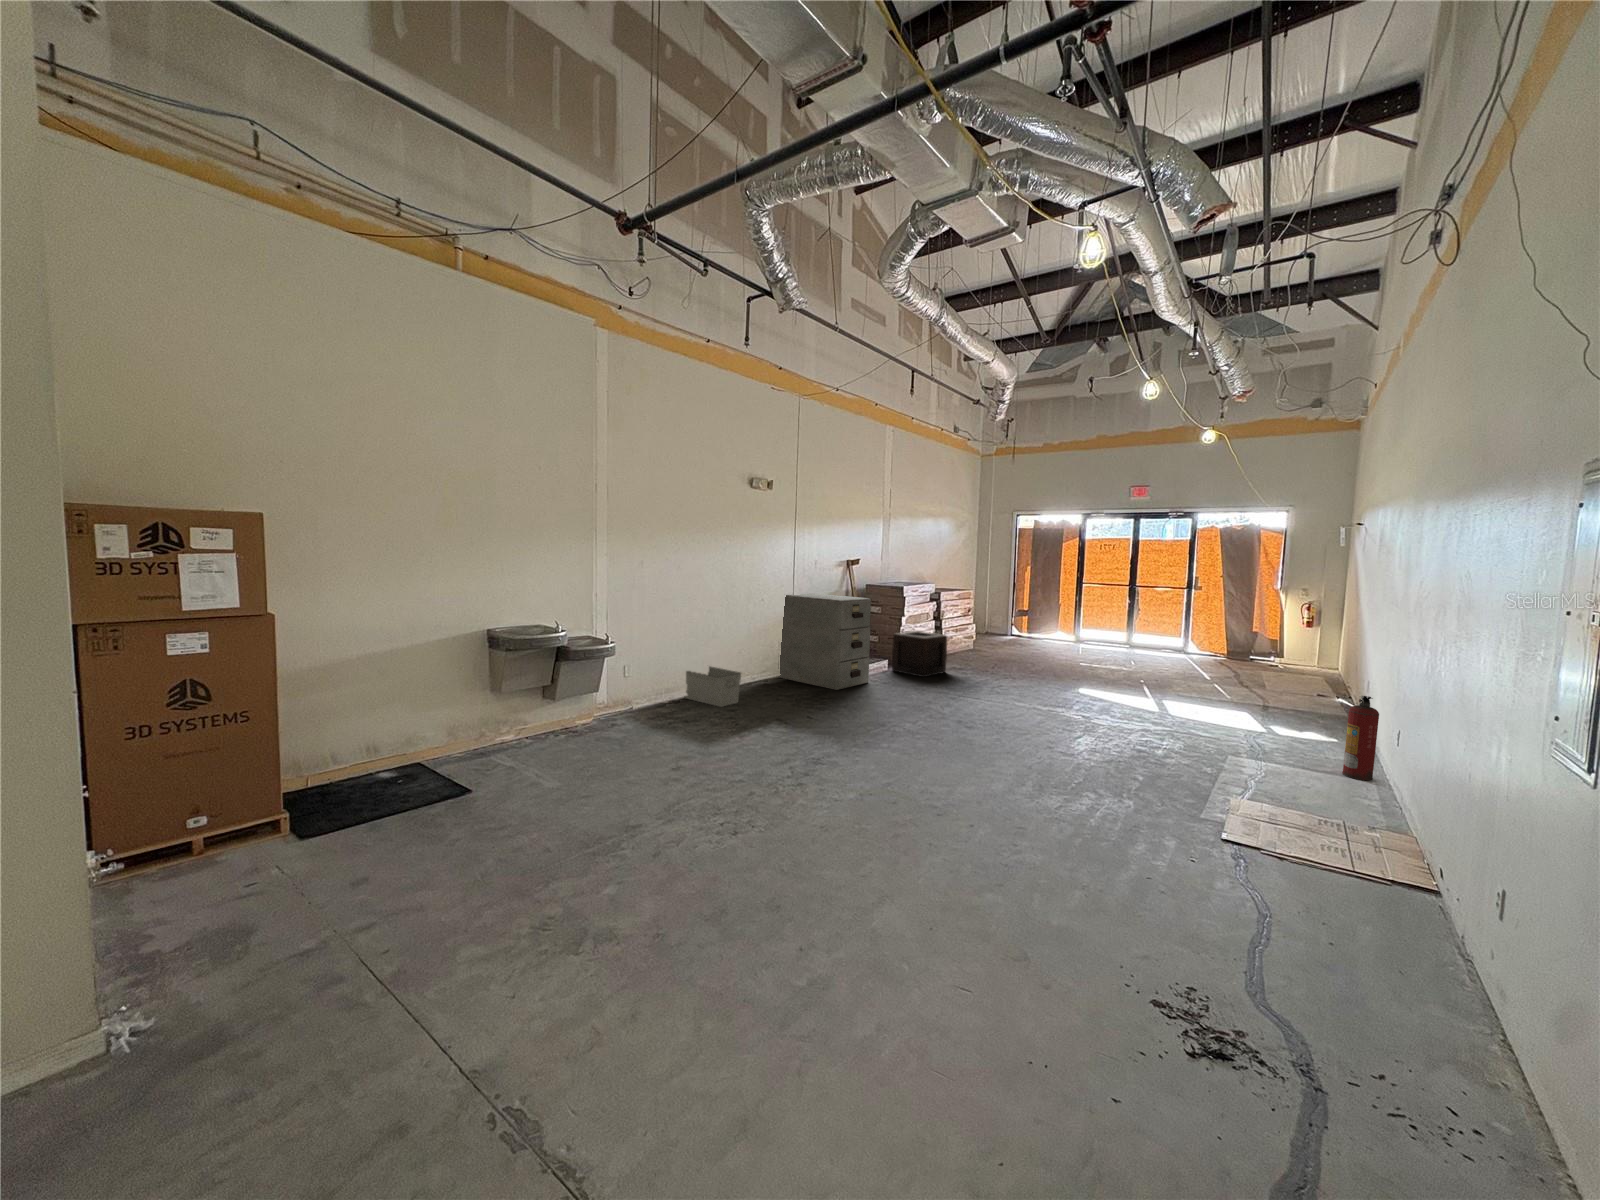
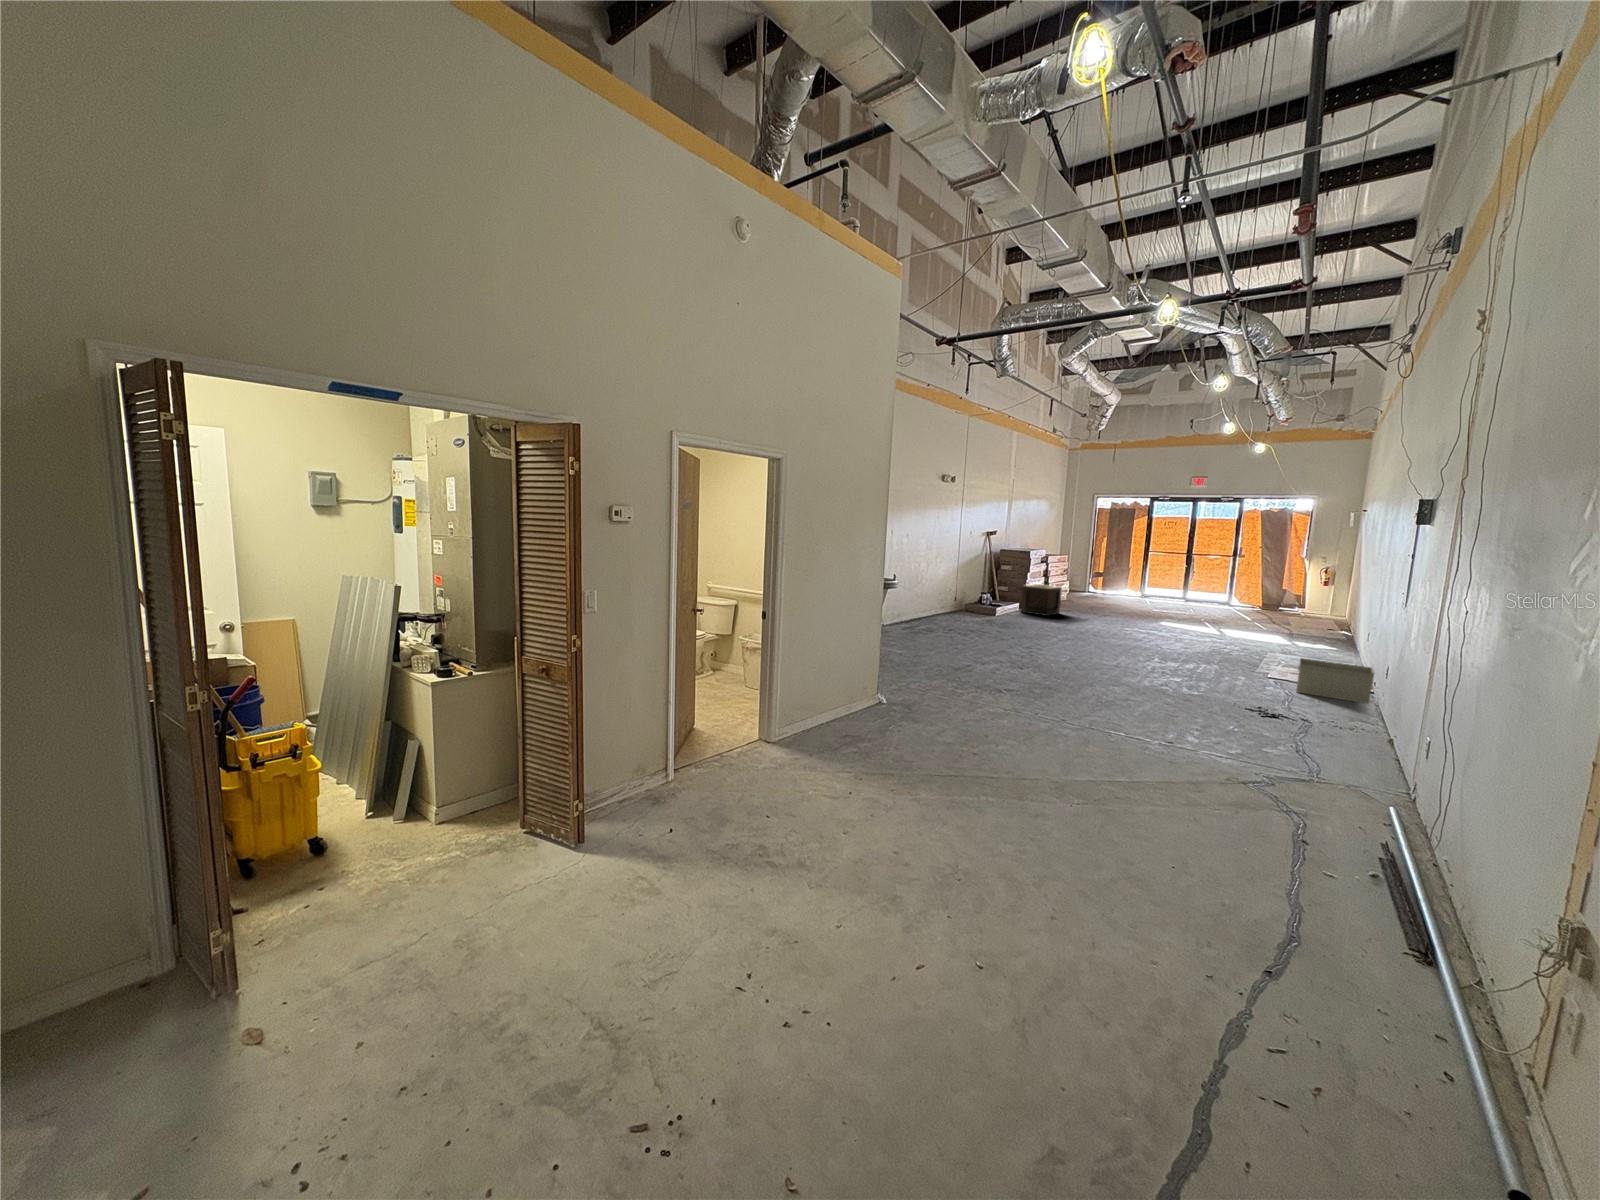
filing cabinet: present [778,594,871,690] -> none [947,556,1017,621]
storage bin: present [685,667,741,707] -> present [1296,658,1374,704]
fire extinguisher: present [1342,696,1379,781] -> none [1338,615,1362,664]

